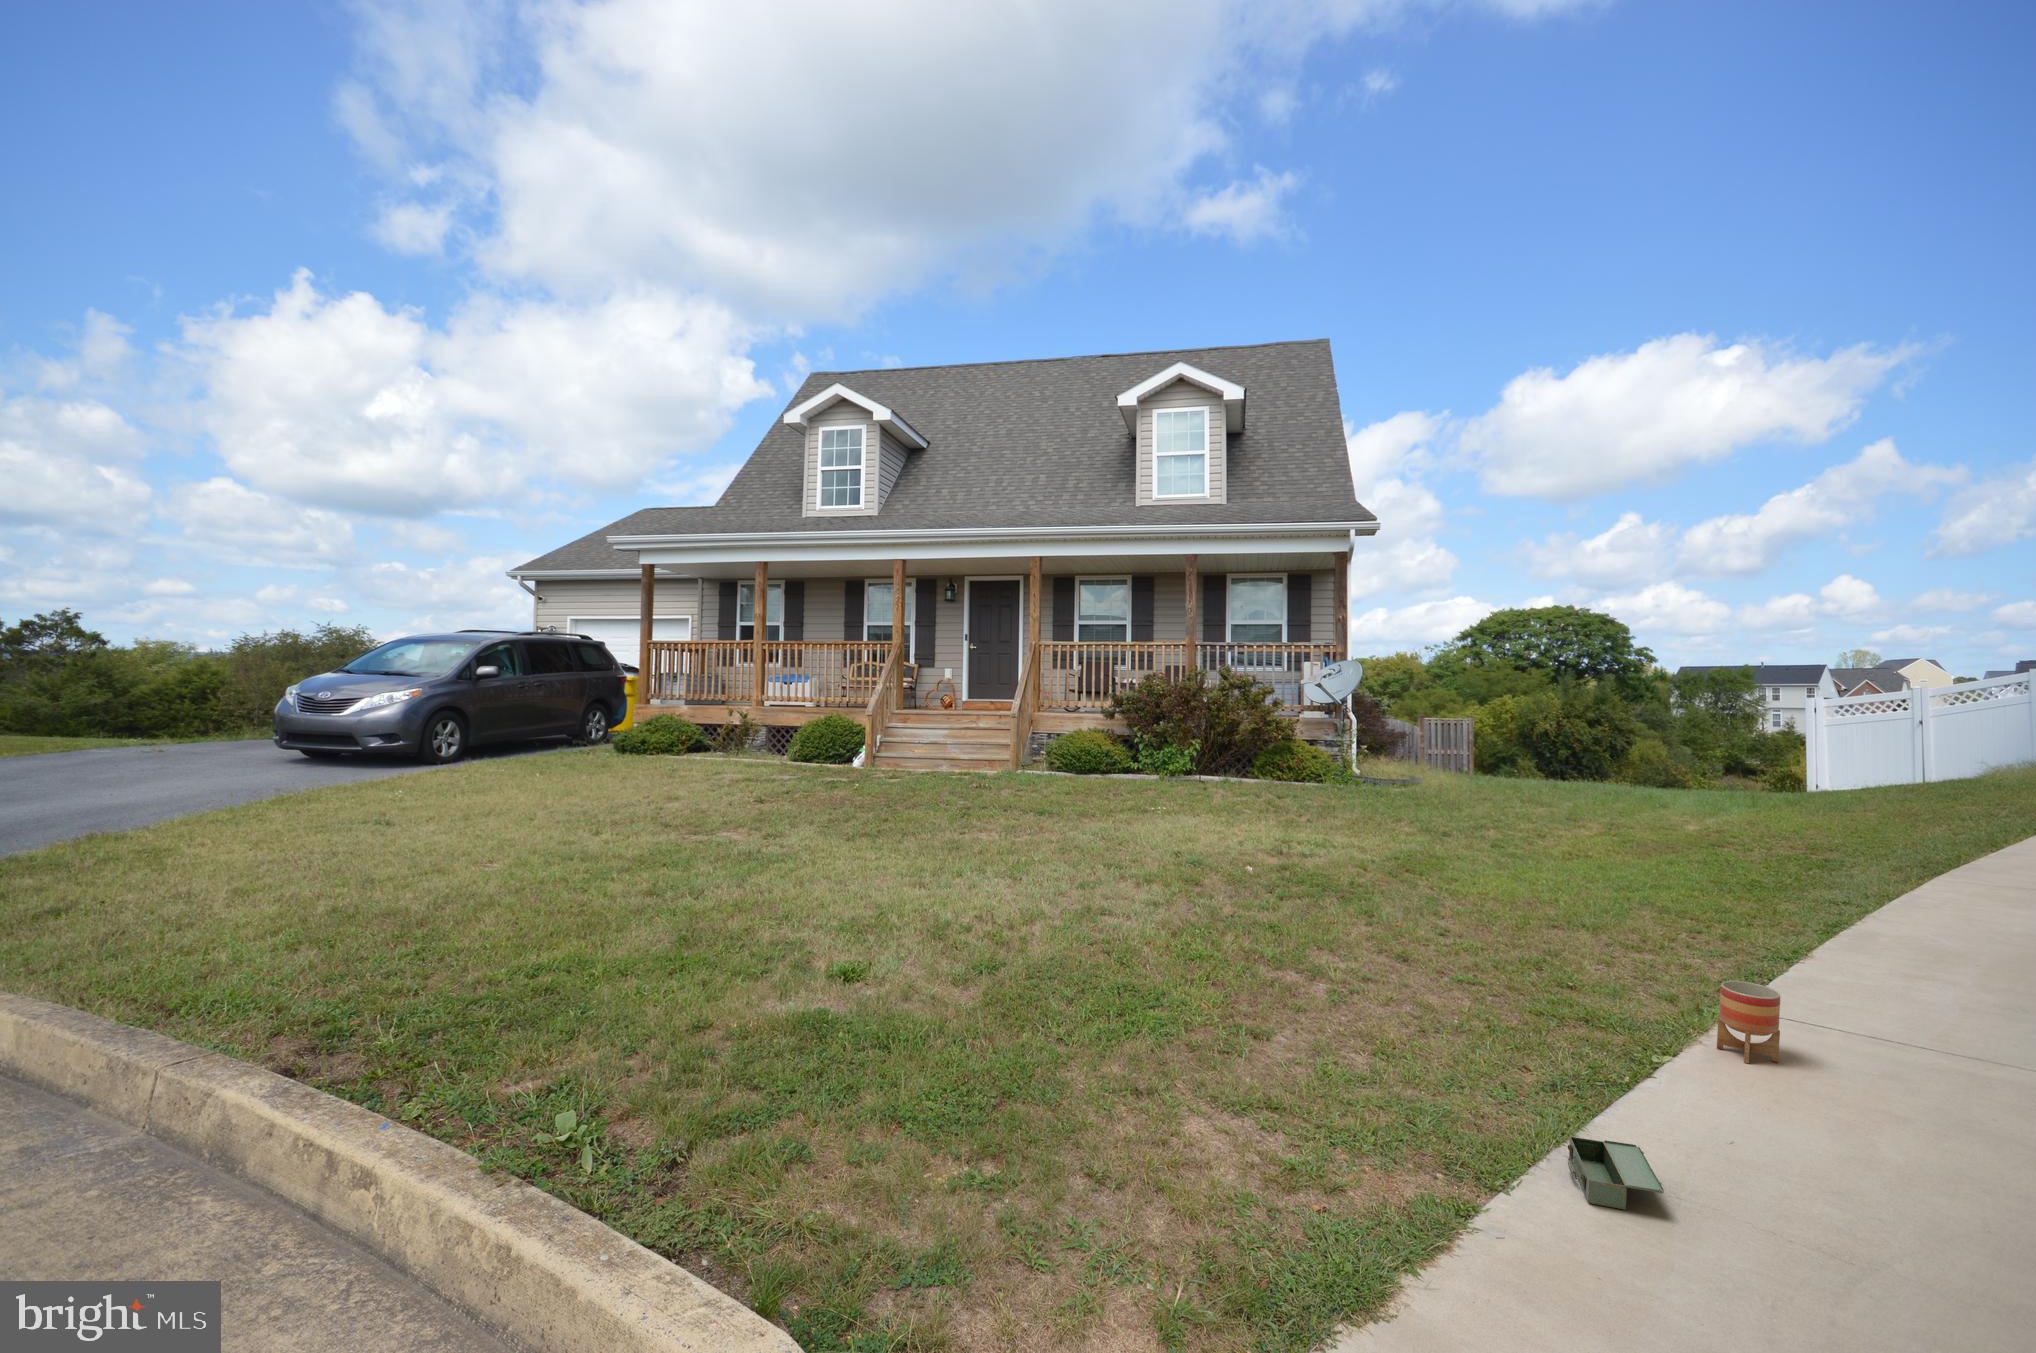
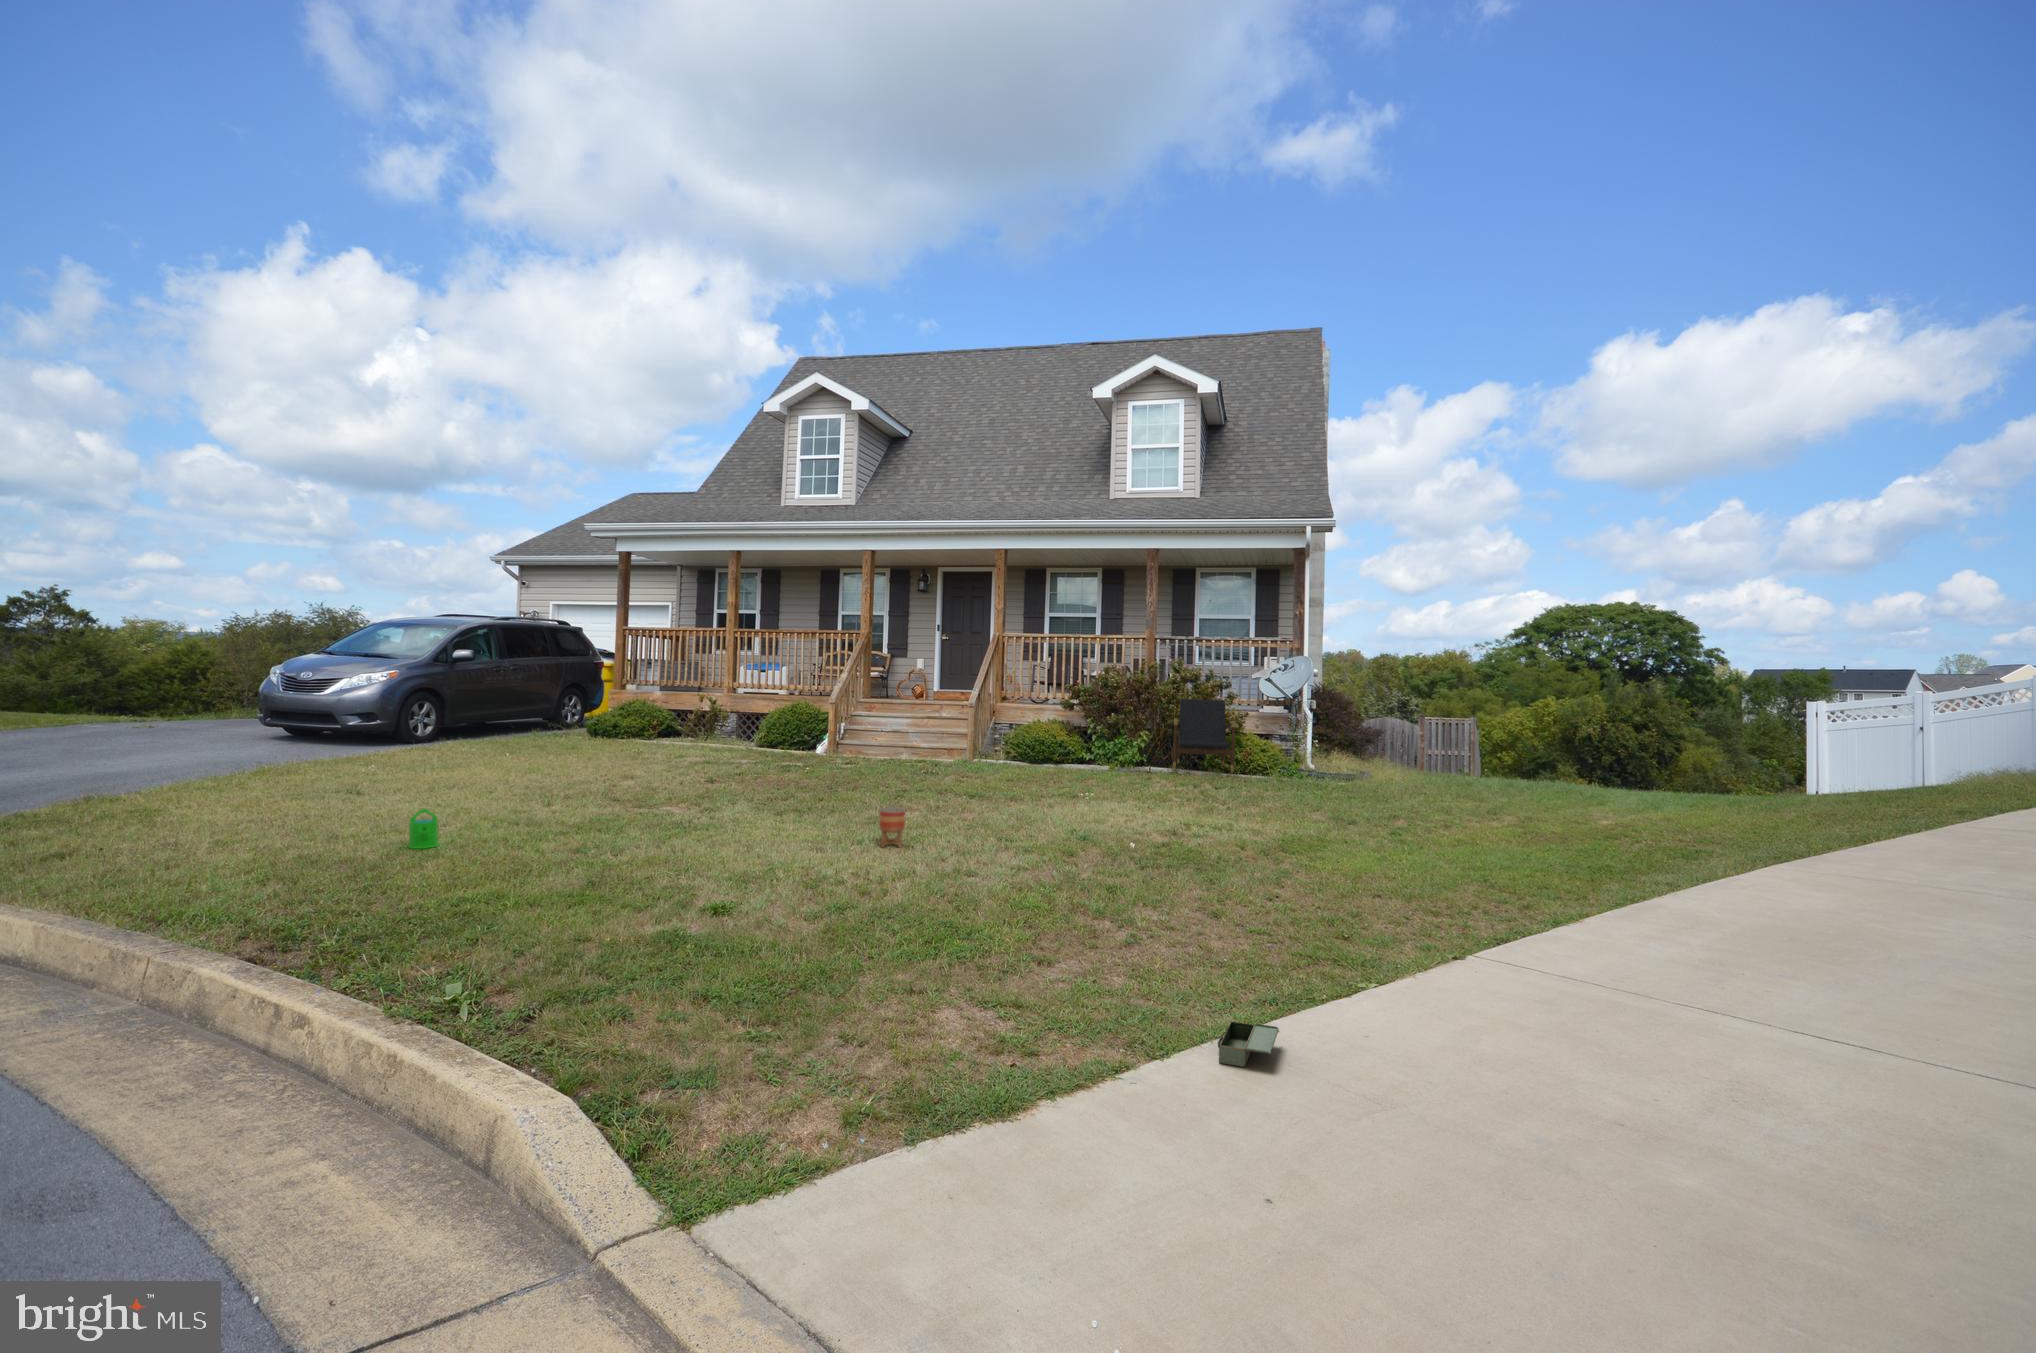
lounge chair: none [1228,707,1294,782] -> present [1173,699,1236,773]
watering can: none [459,853,498,900] -> present [408,809,439,849]
planter: present [1717,981,1780,1063] -> present [879,807,906,848]

